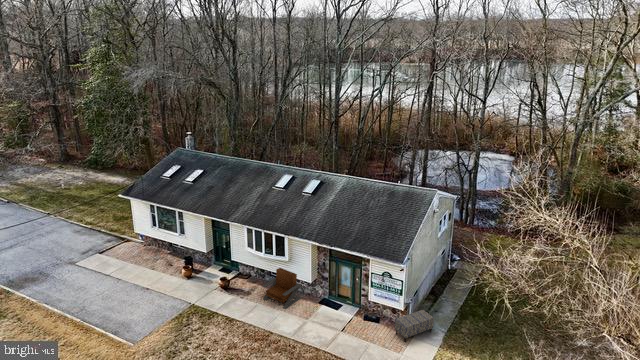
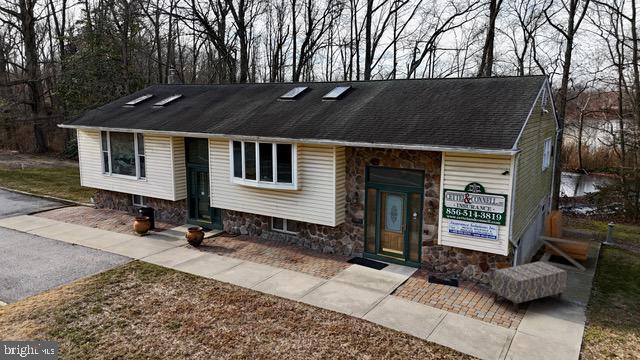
lounge chair: present [263,268,301,309] -> present [539,210,593,272]

